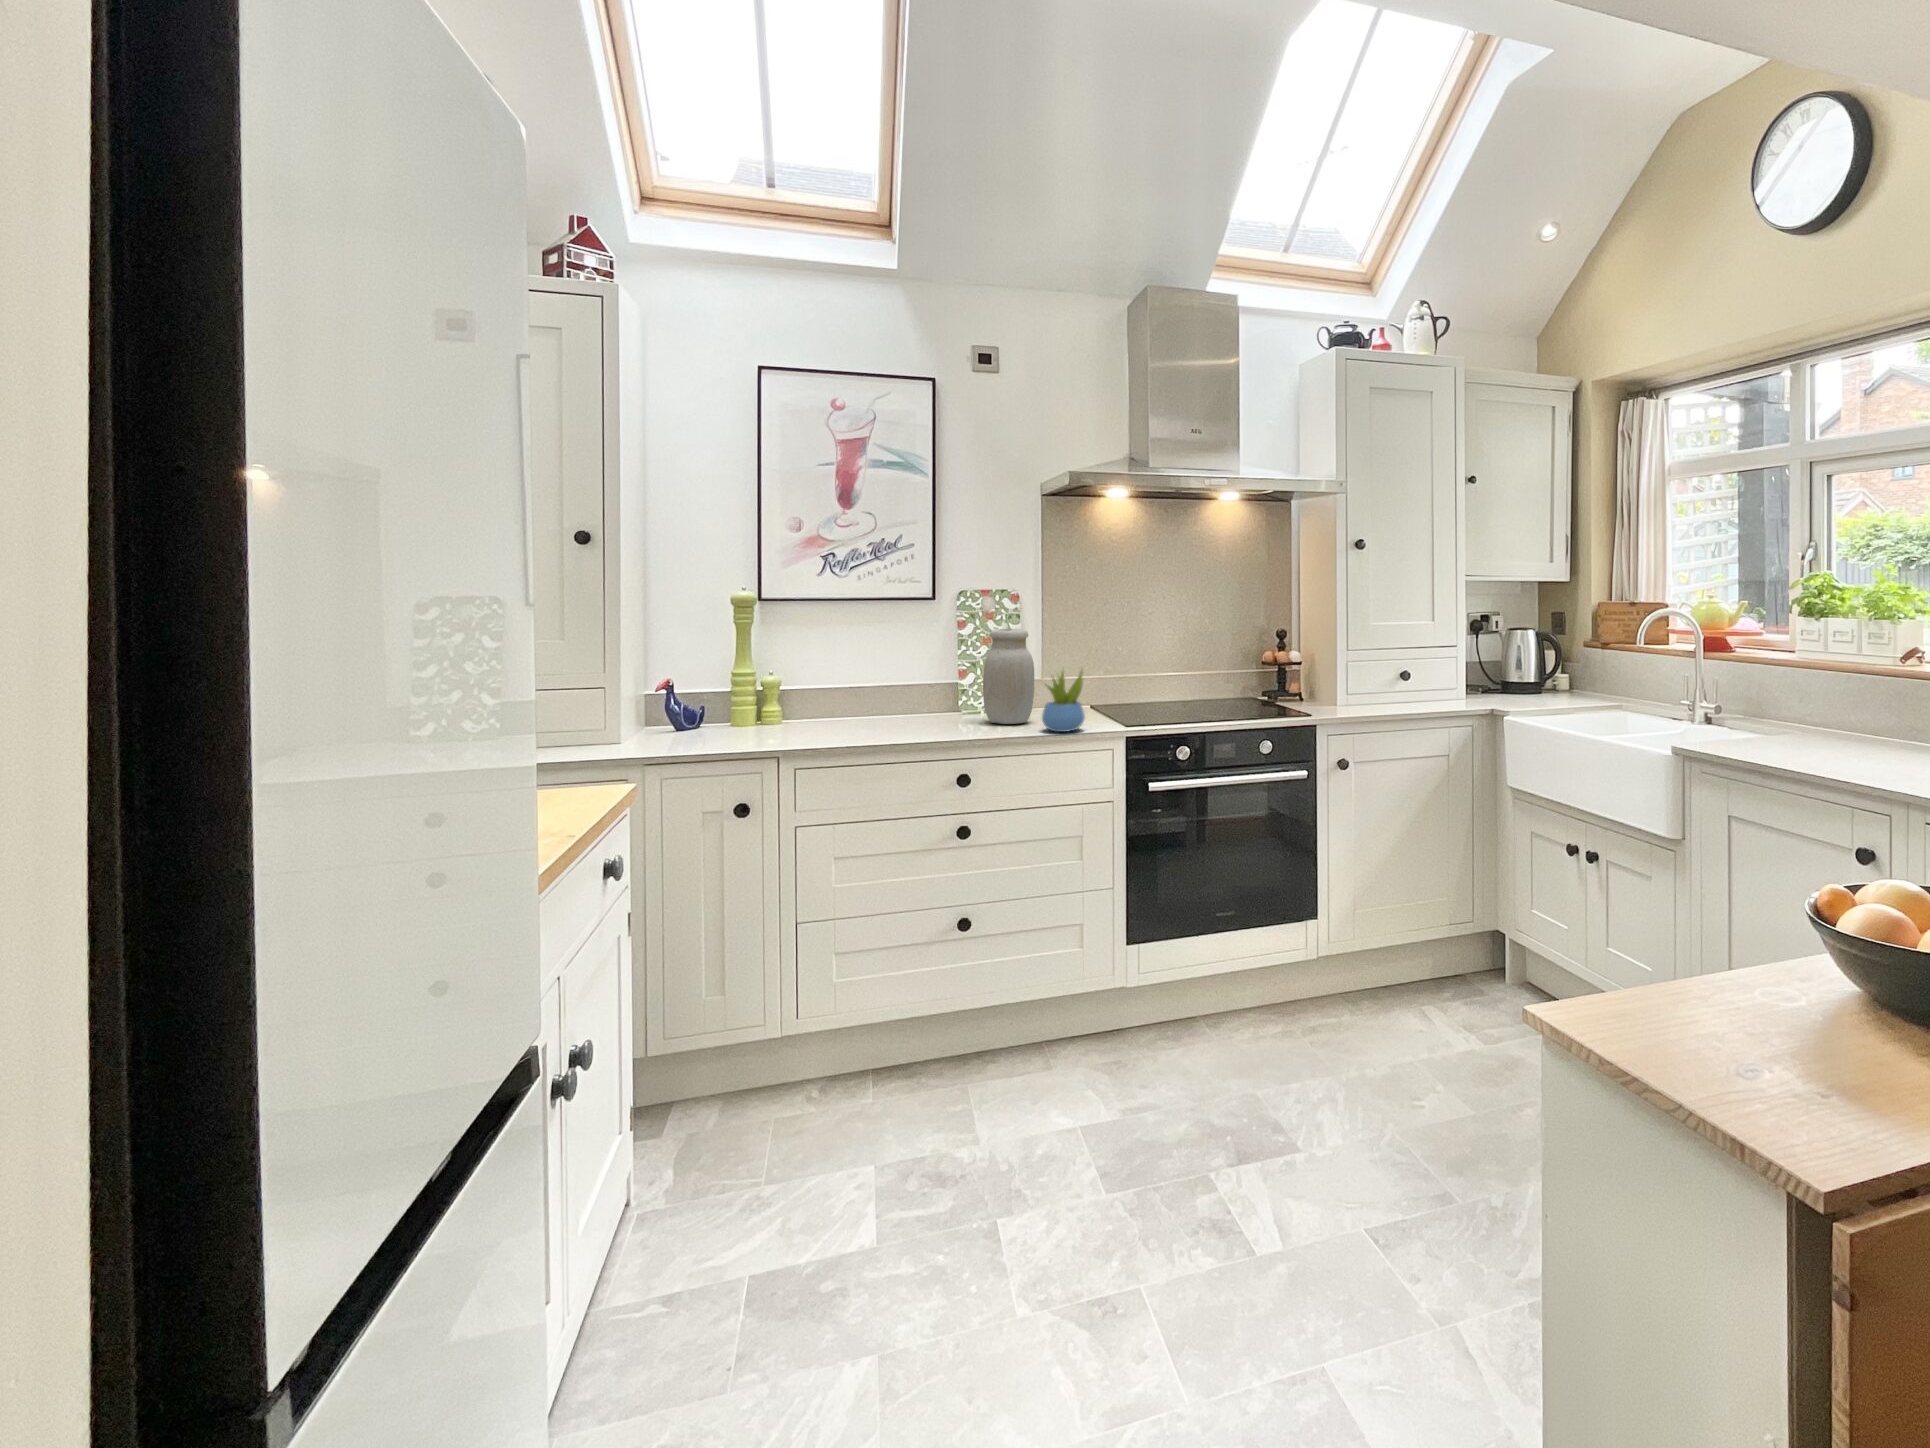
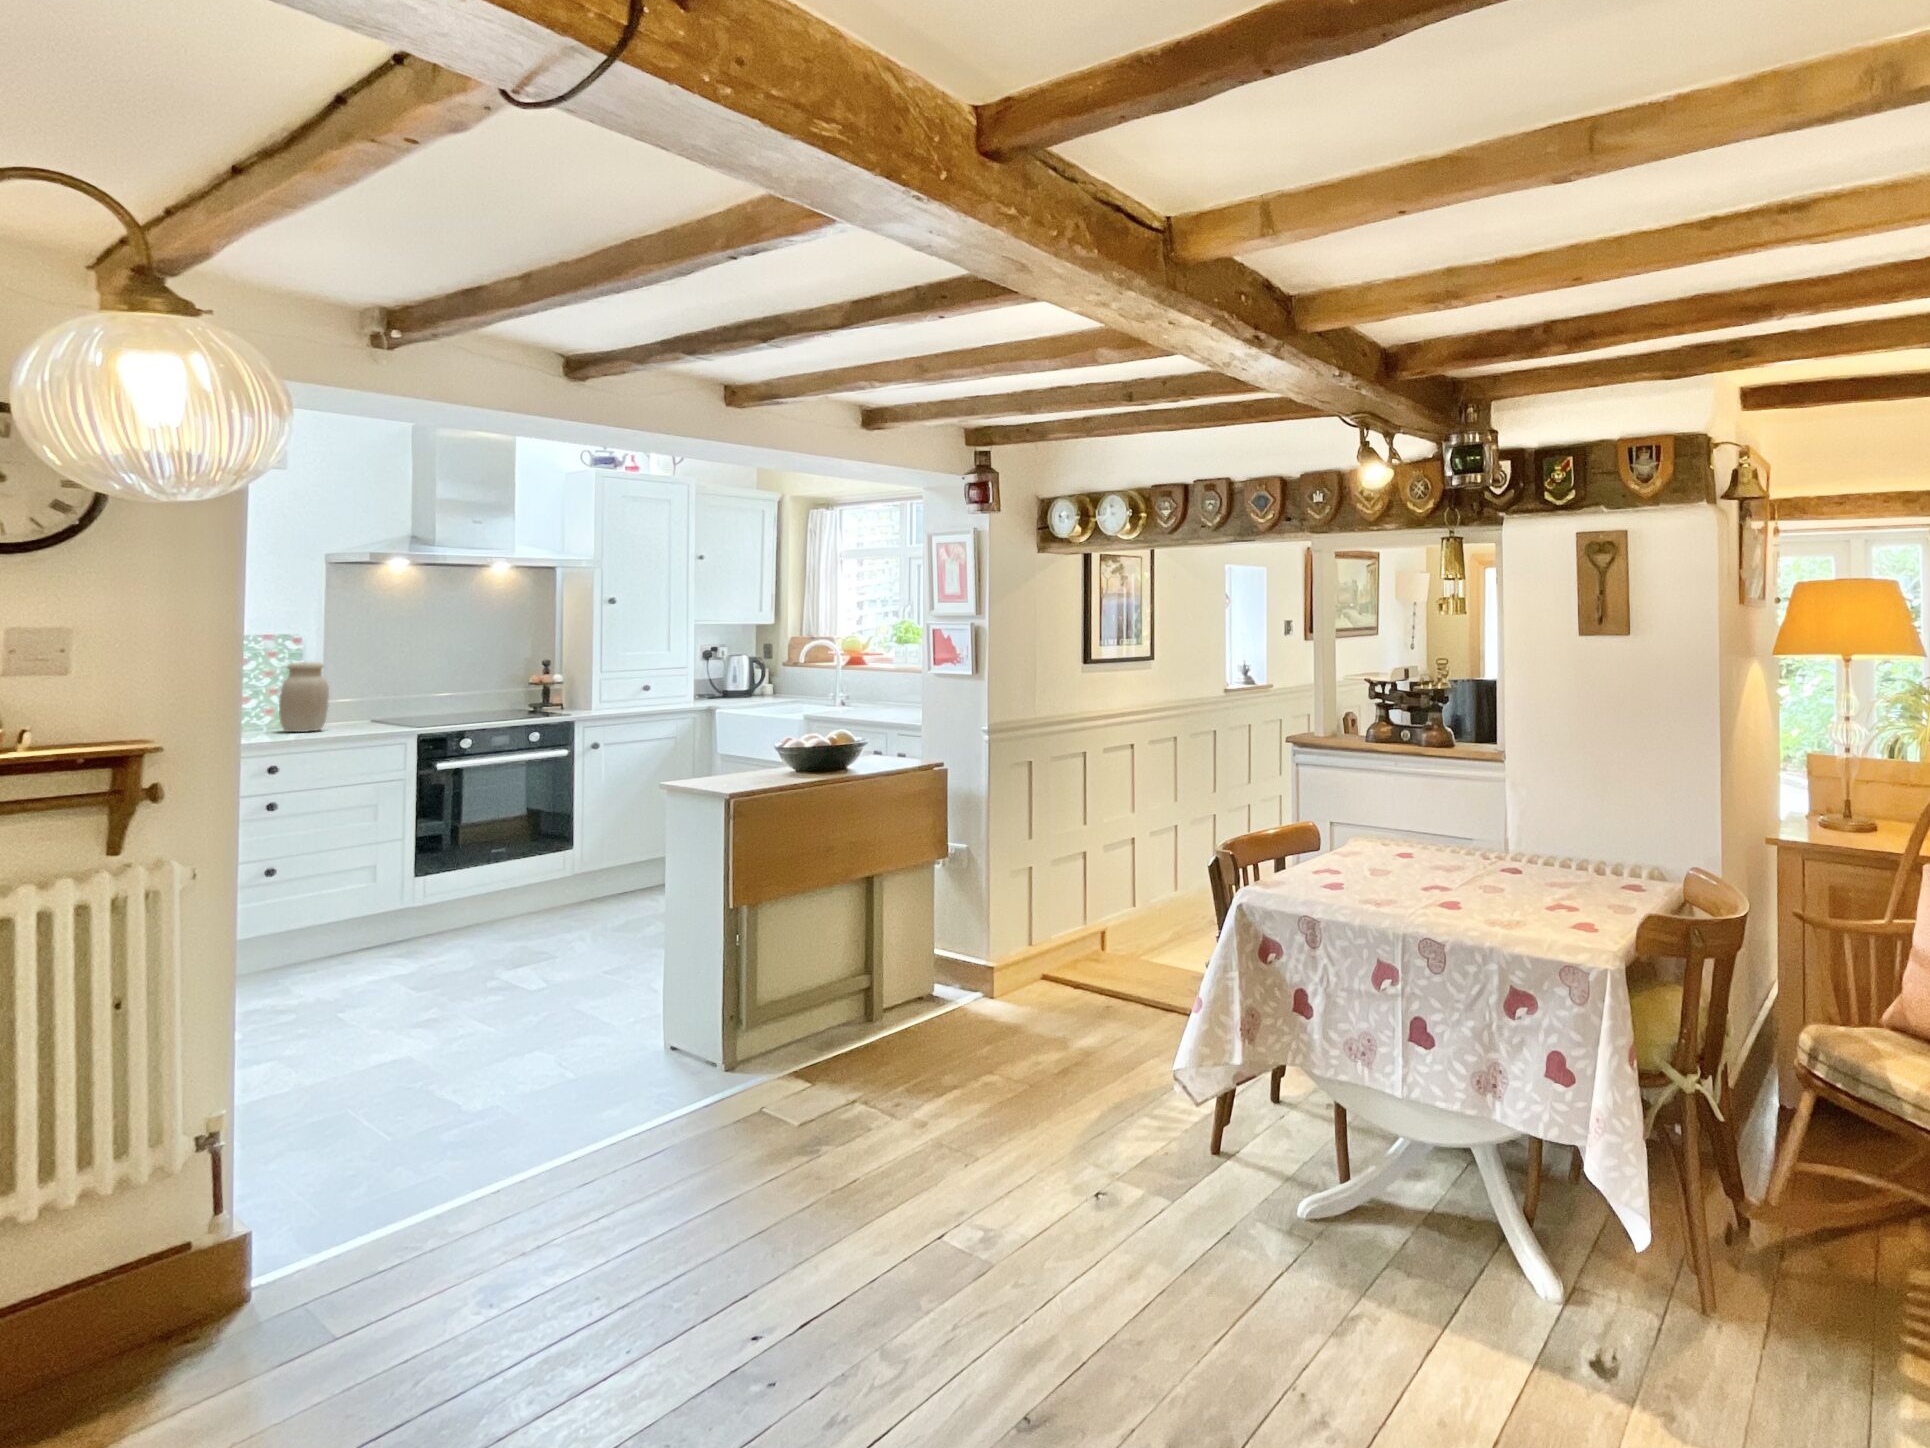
succulent plant: present [1042,670,1085,732] -> none [341,686,380,733]

